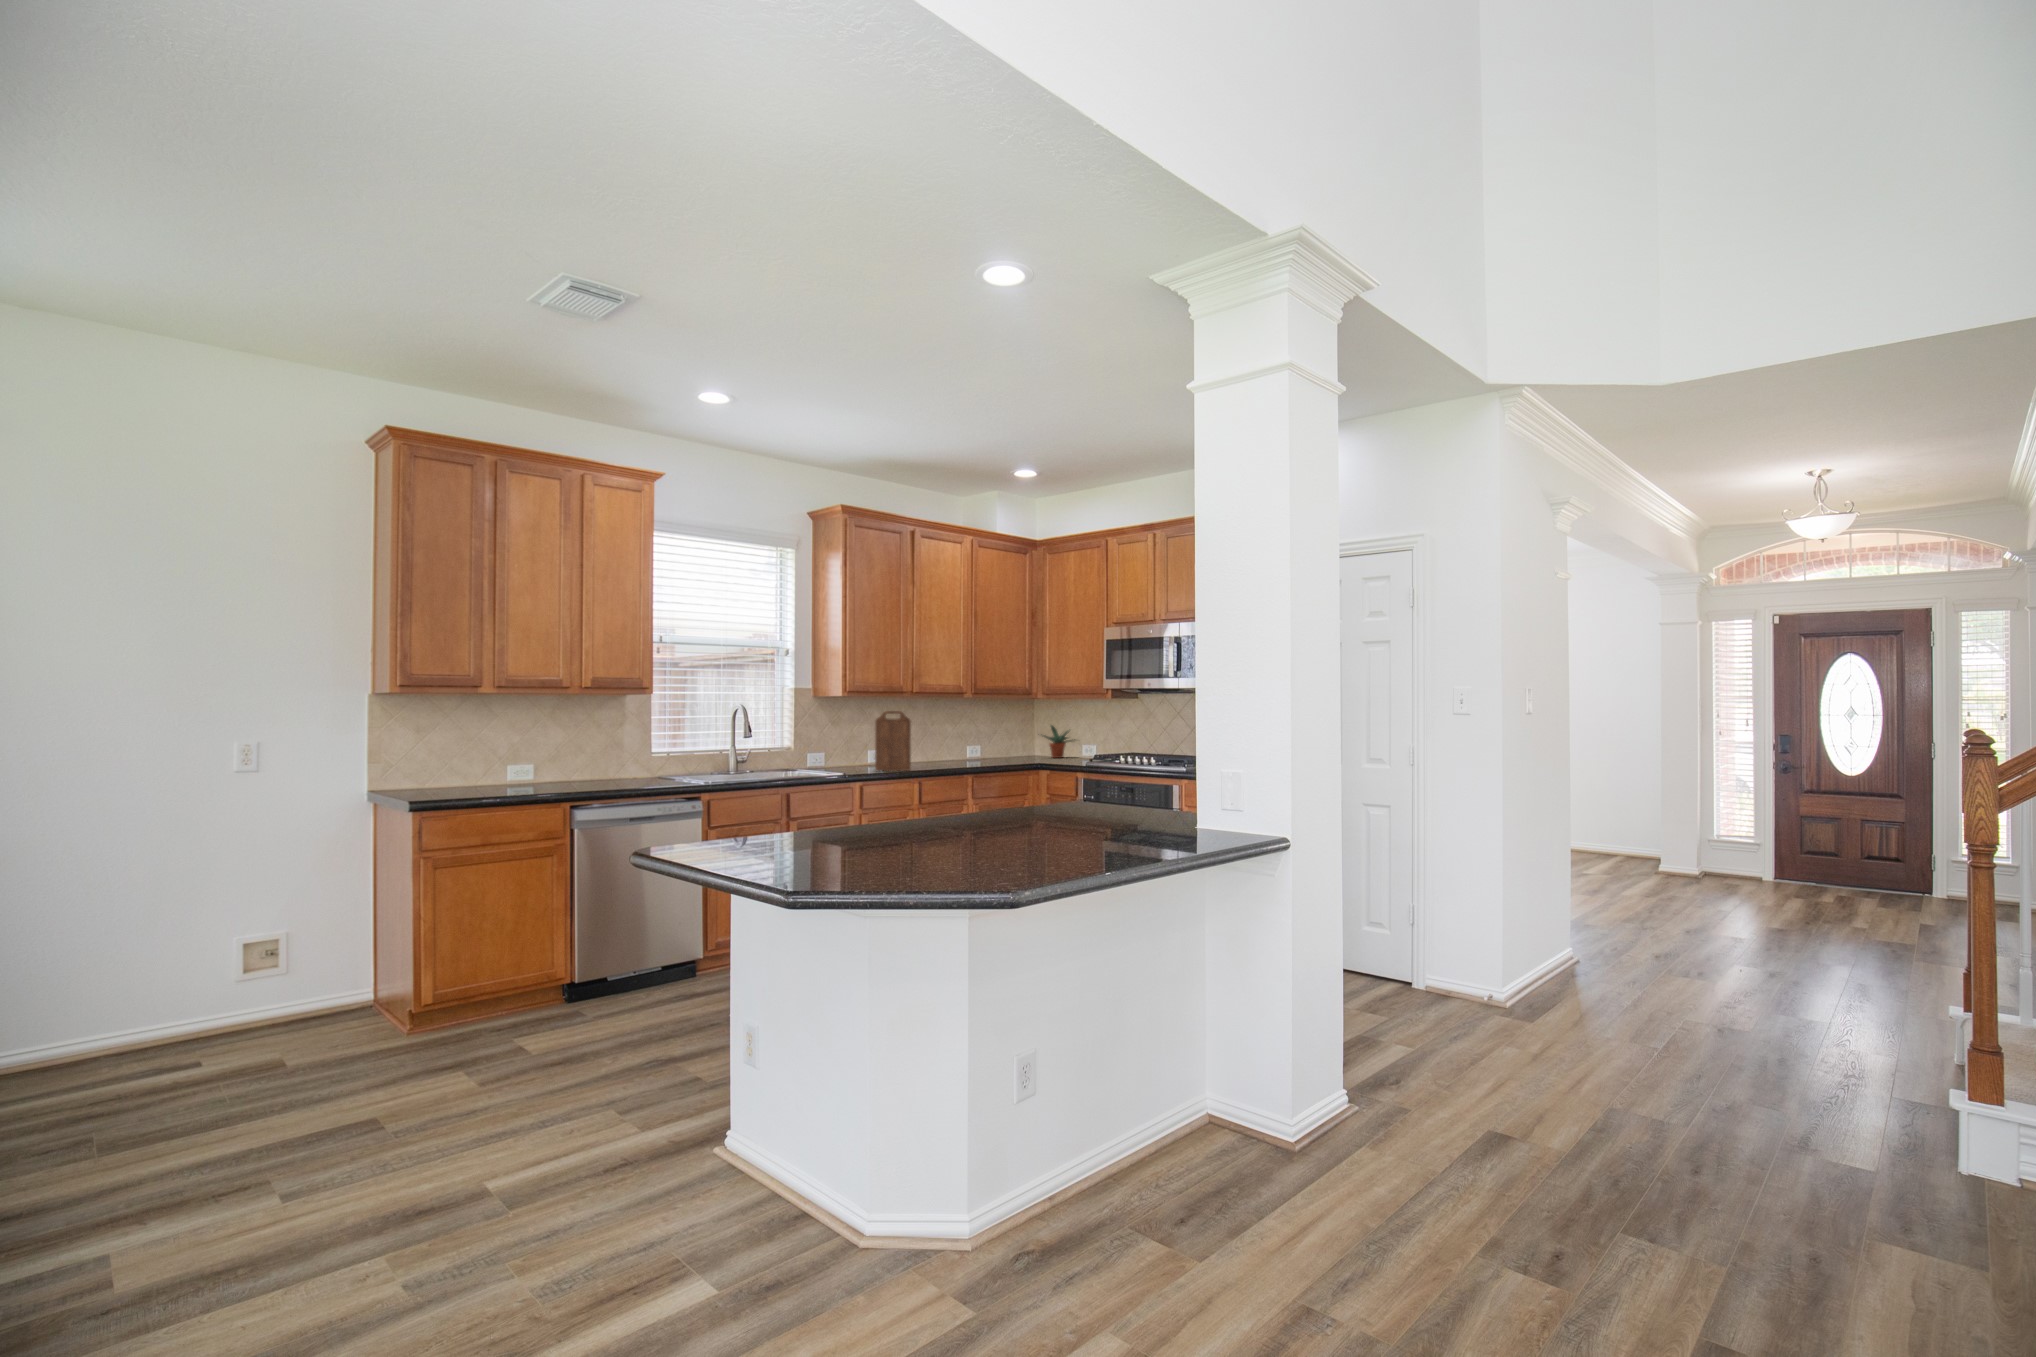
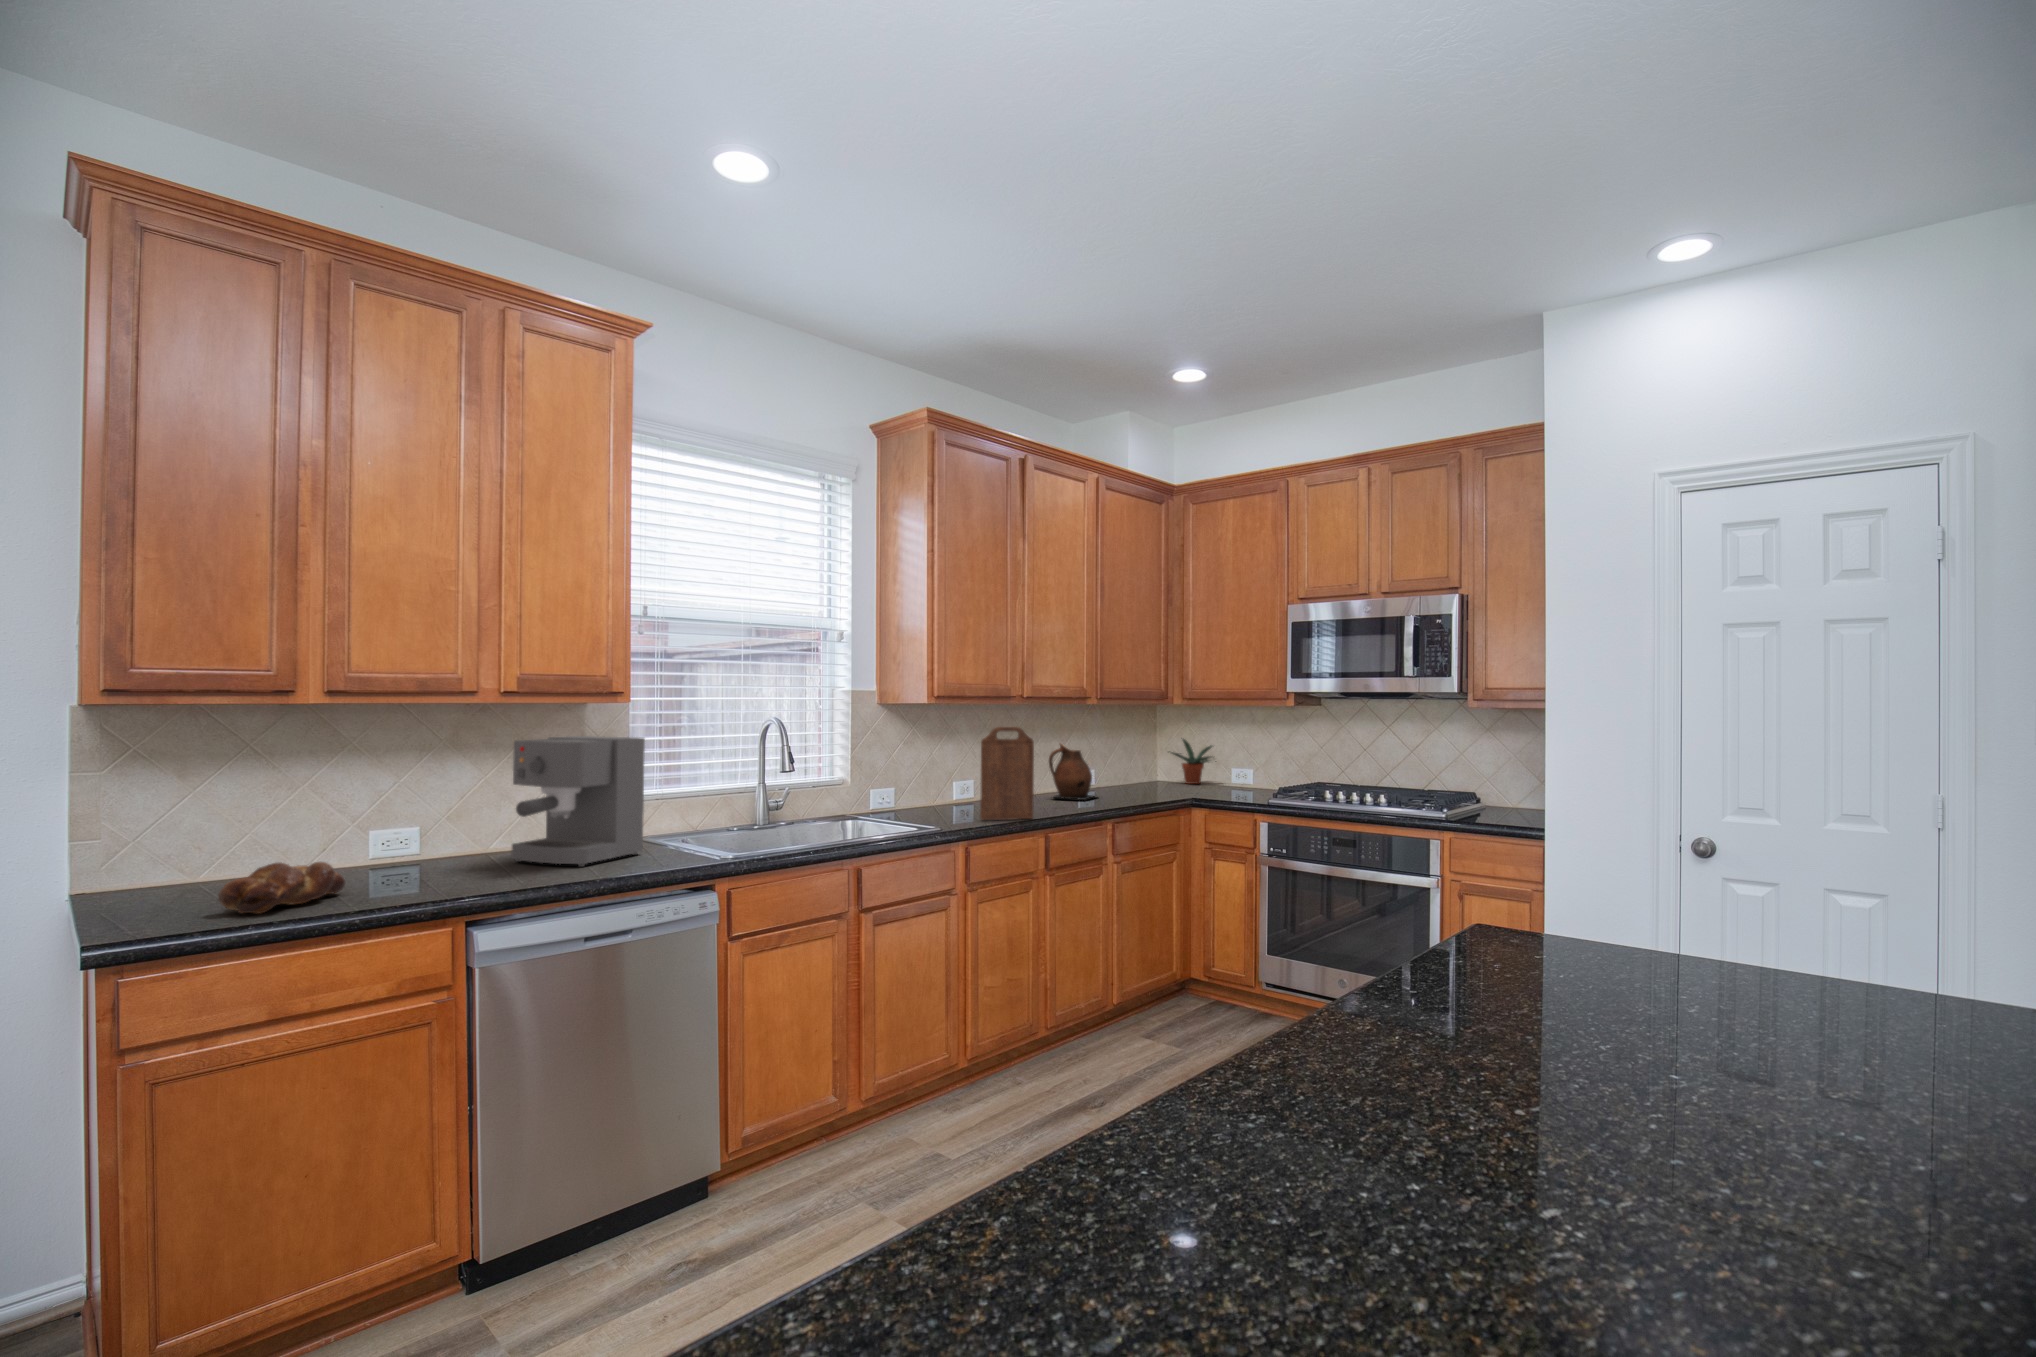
coffee maker: none [587,714,661,785] -> present [511,736,645,867]
ceramic pitcher: none [937,726,974,764] -> present [1049,744,1095,800]
bread loaf: none [455,773,509,795] -> present [218,862,346,914]

